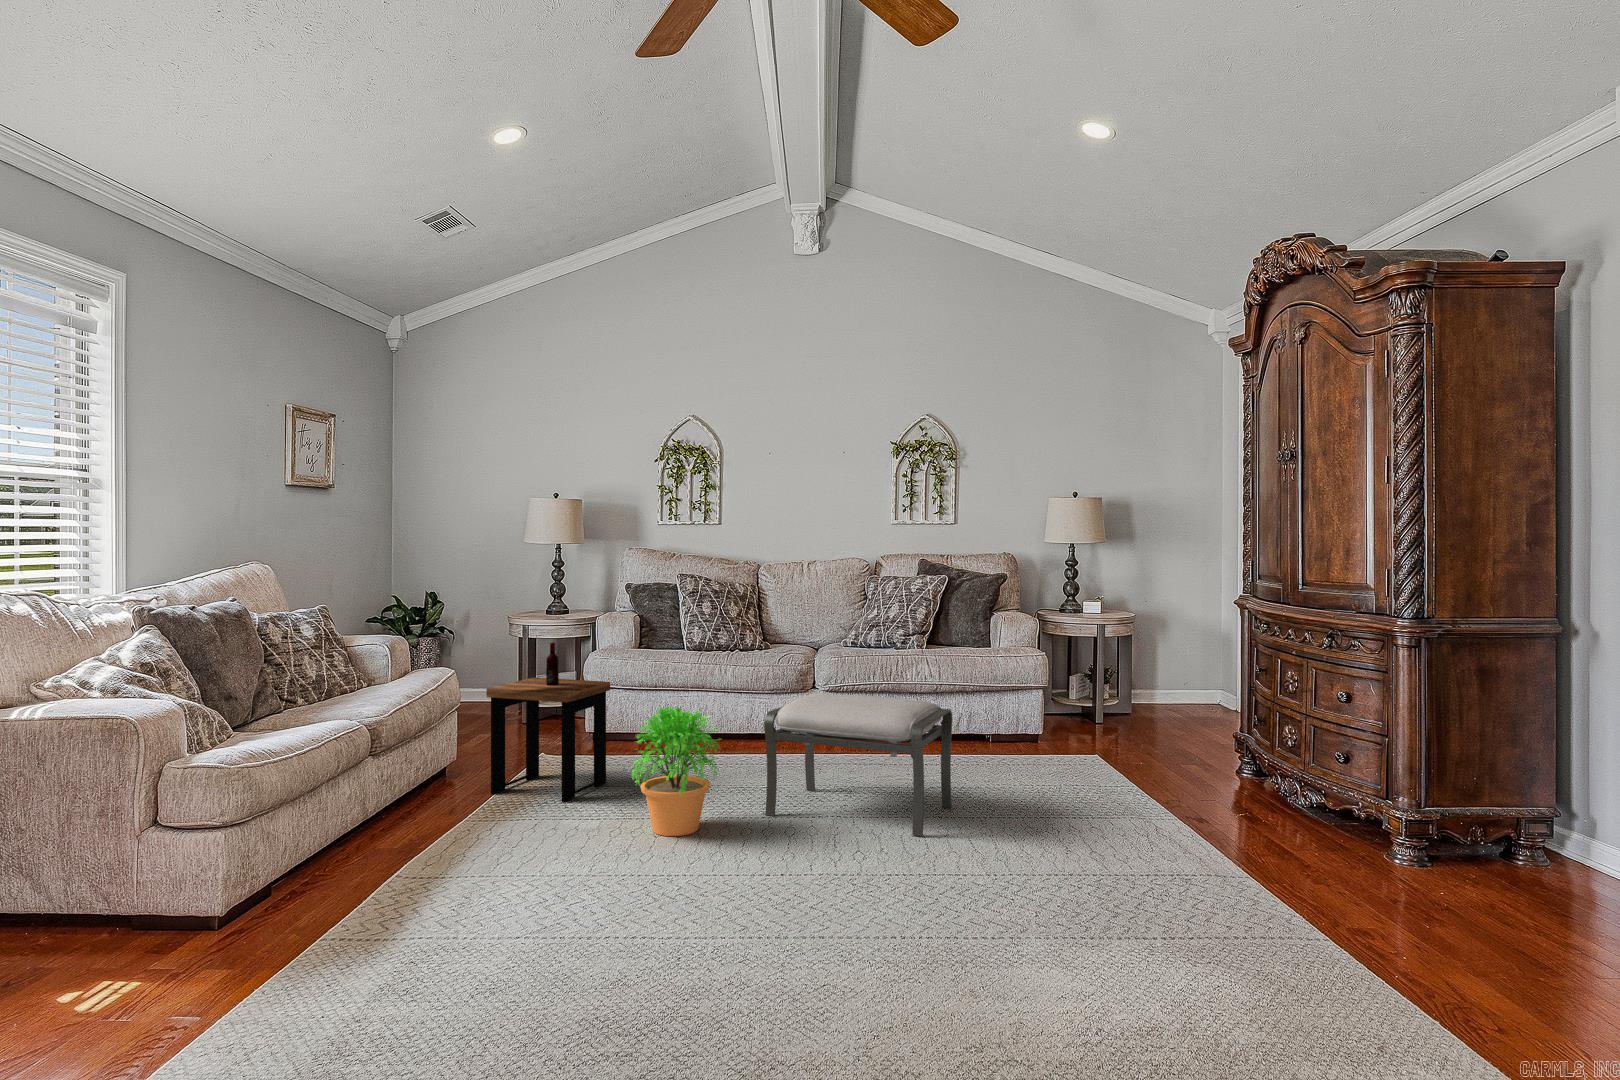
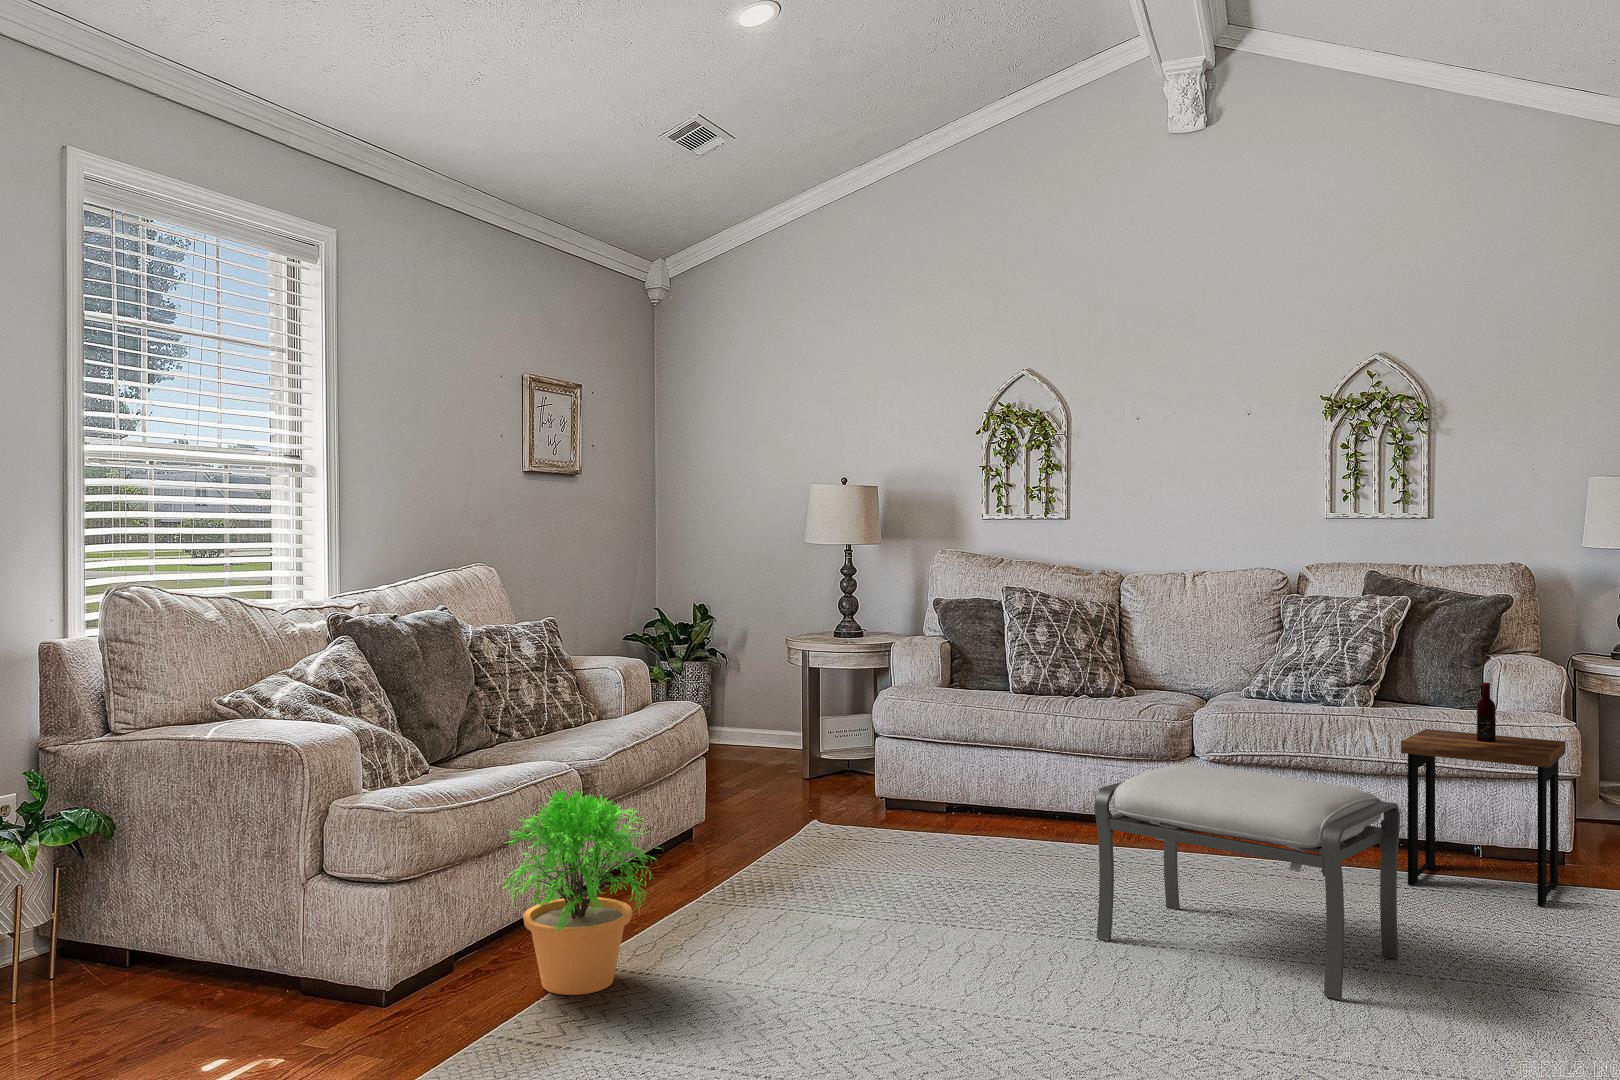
side table: present [486,642,610,802] -> present [1401,682,1565,907]
potted plant: present [632,705,719,836] -> present [503,788,658,995]

